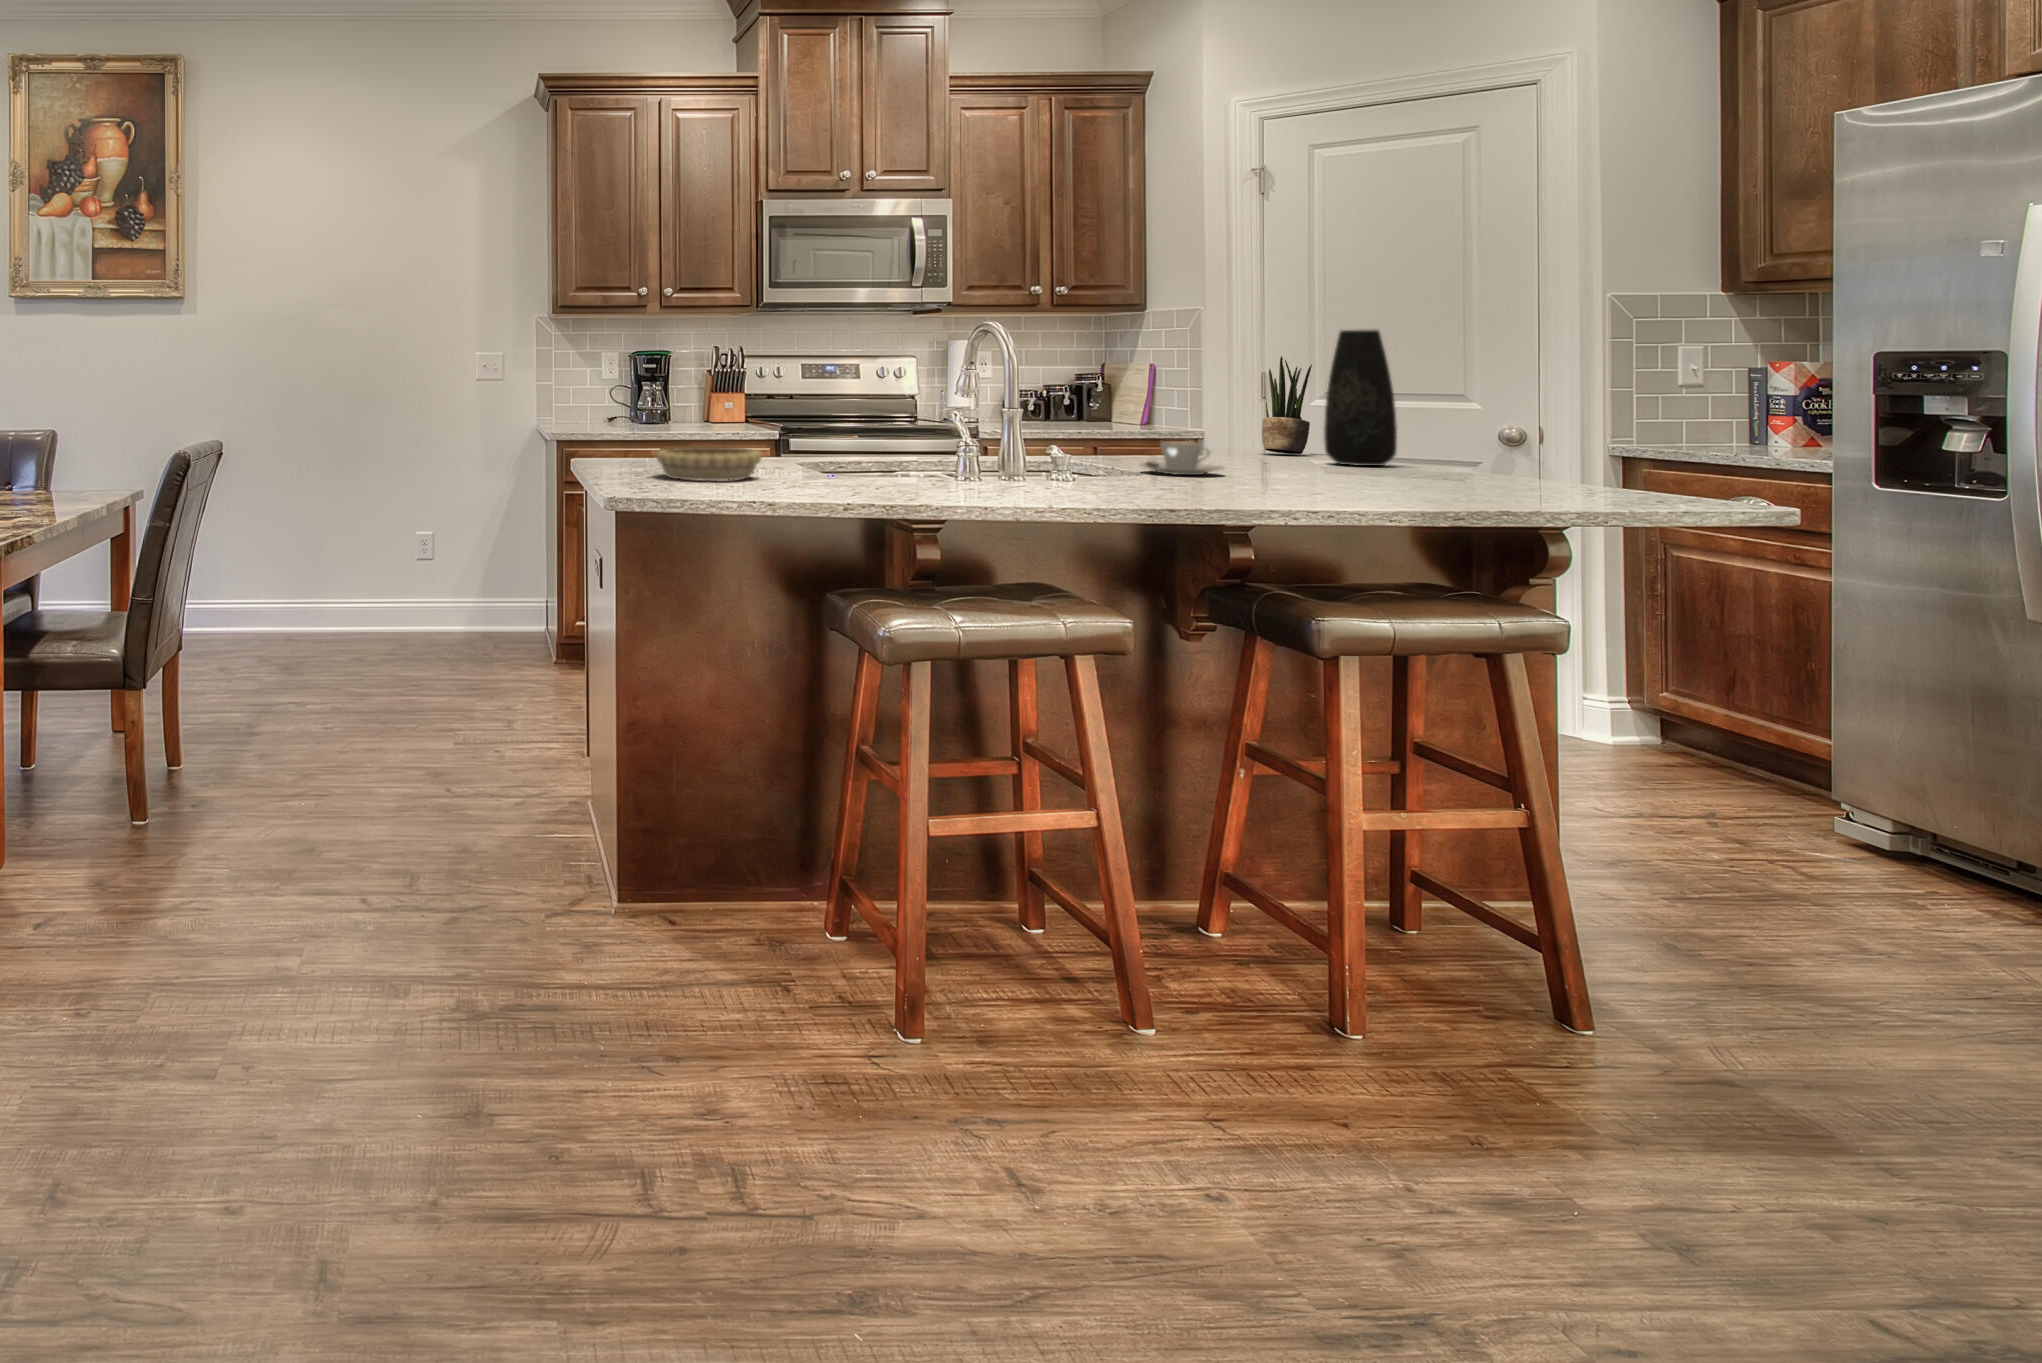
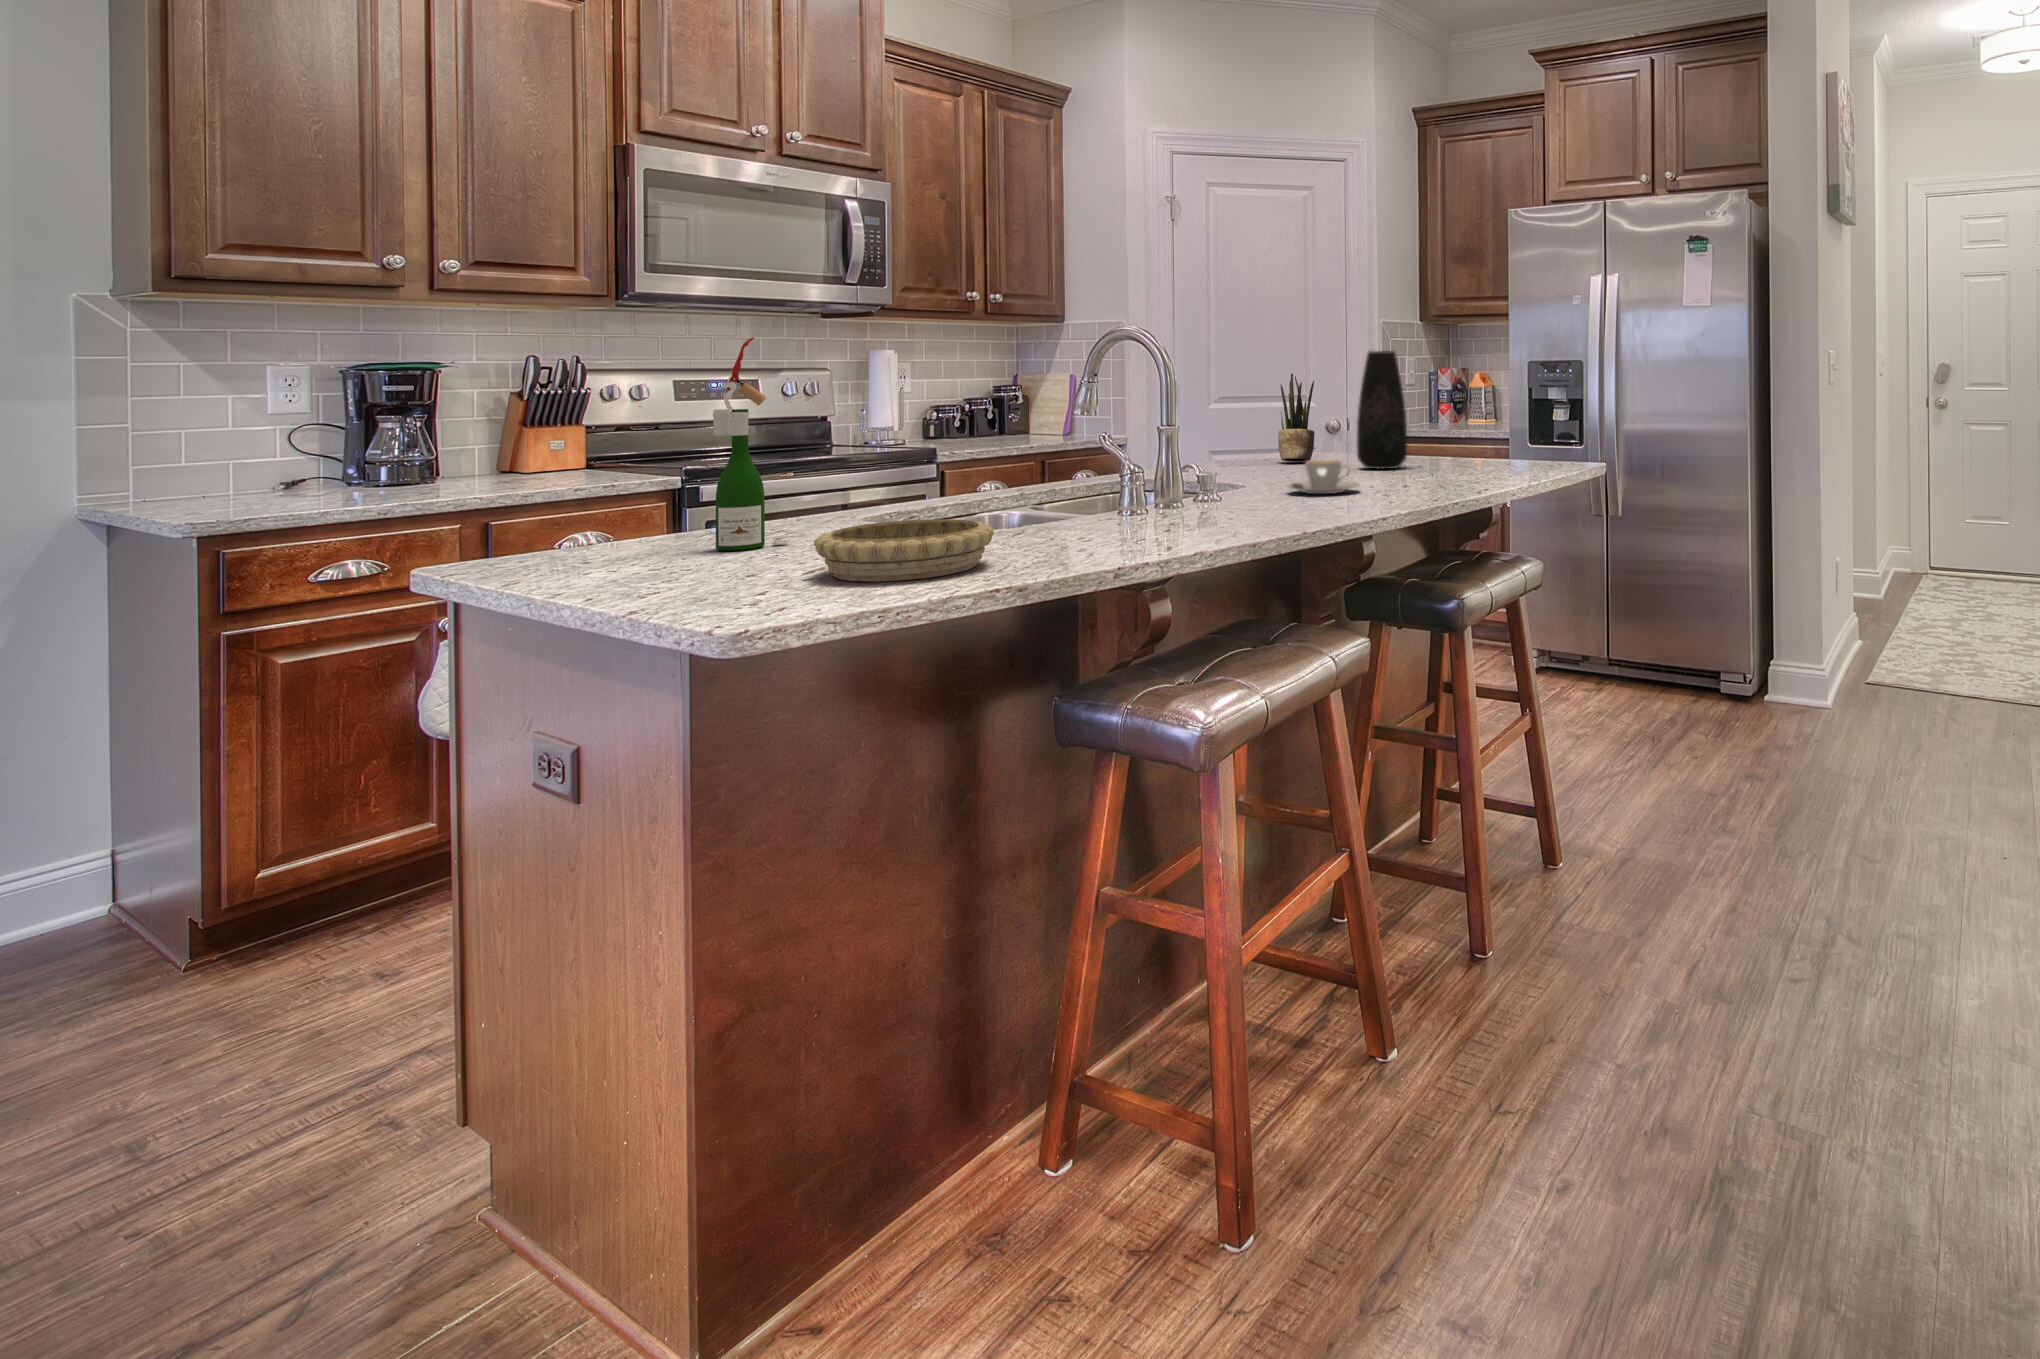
wine bottle: none [665,328,704,462] -> present [713,337,789,551]

